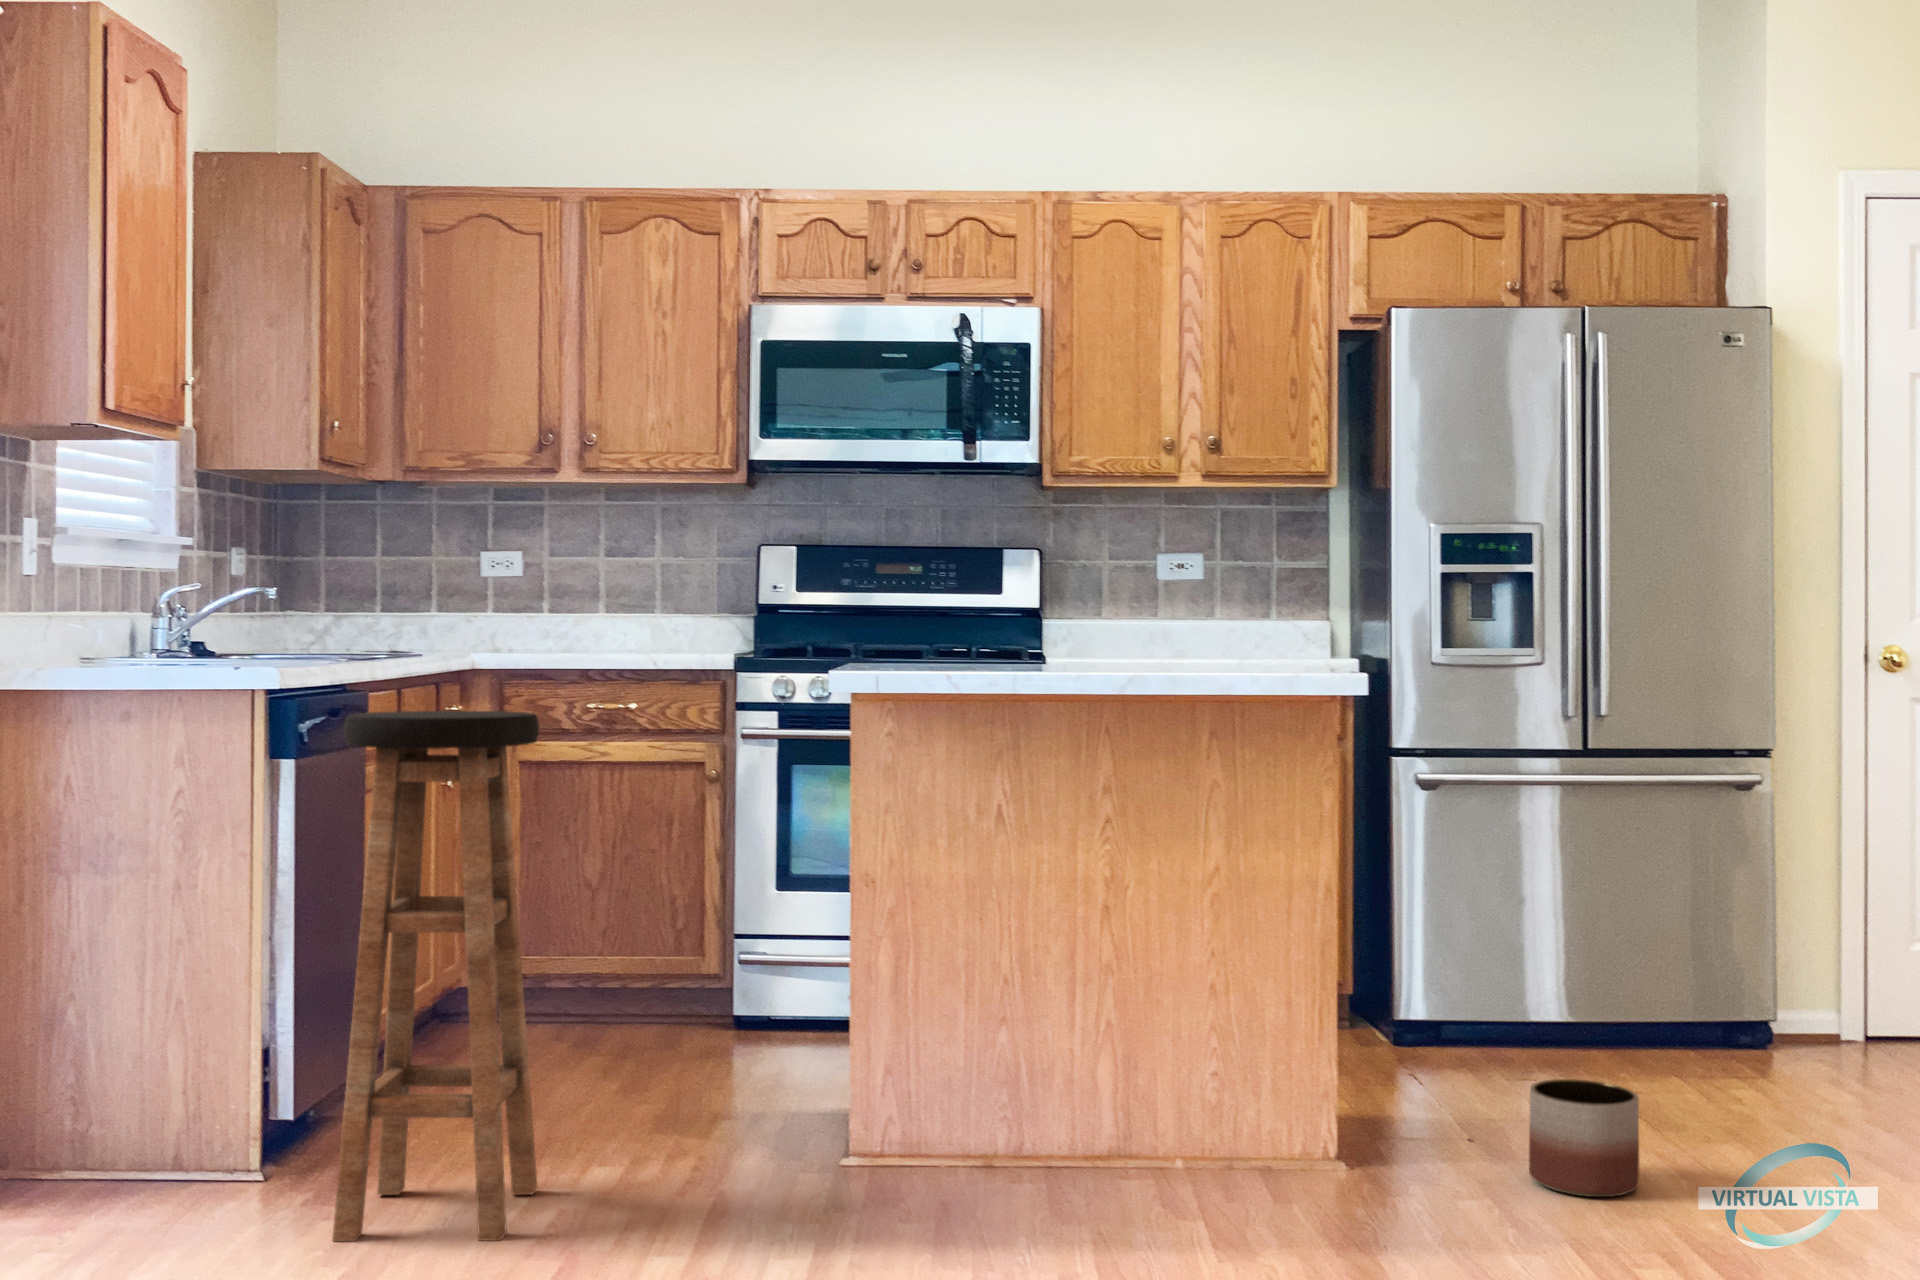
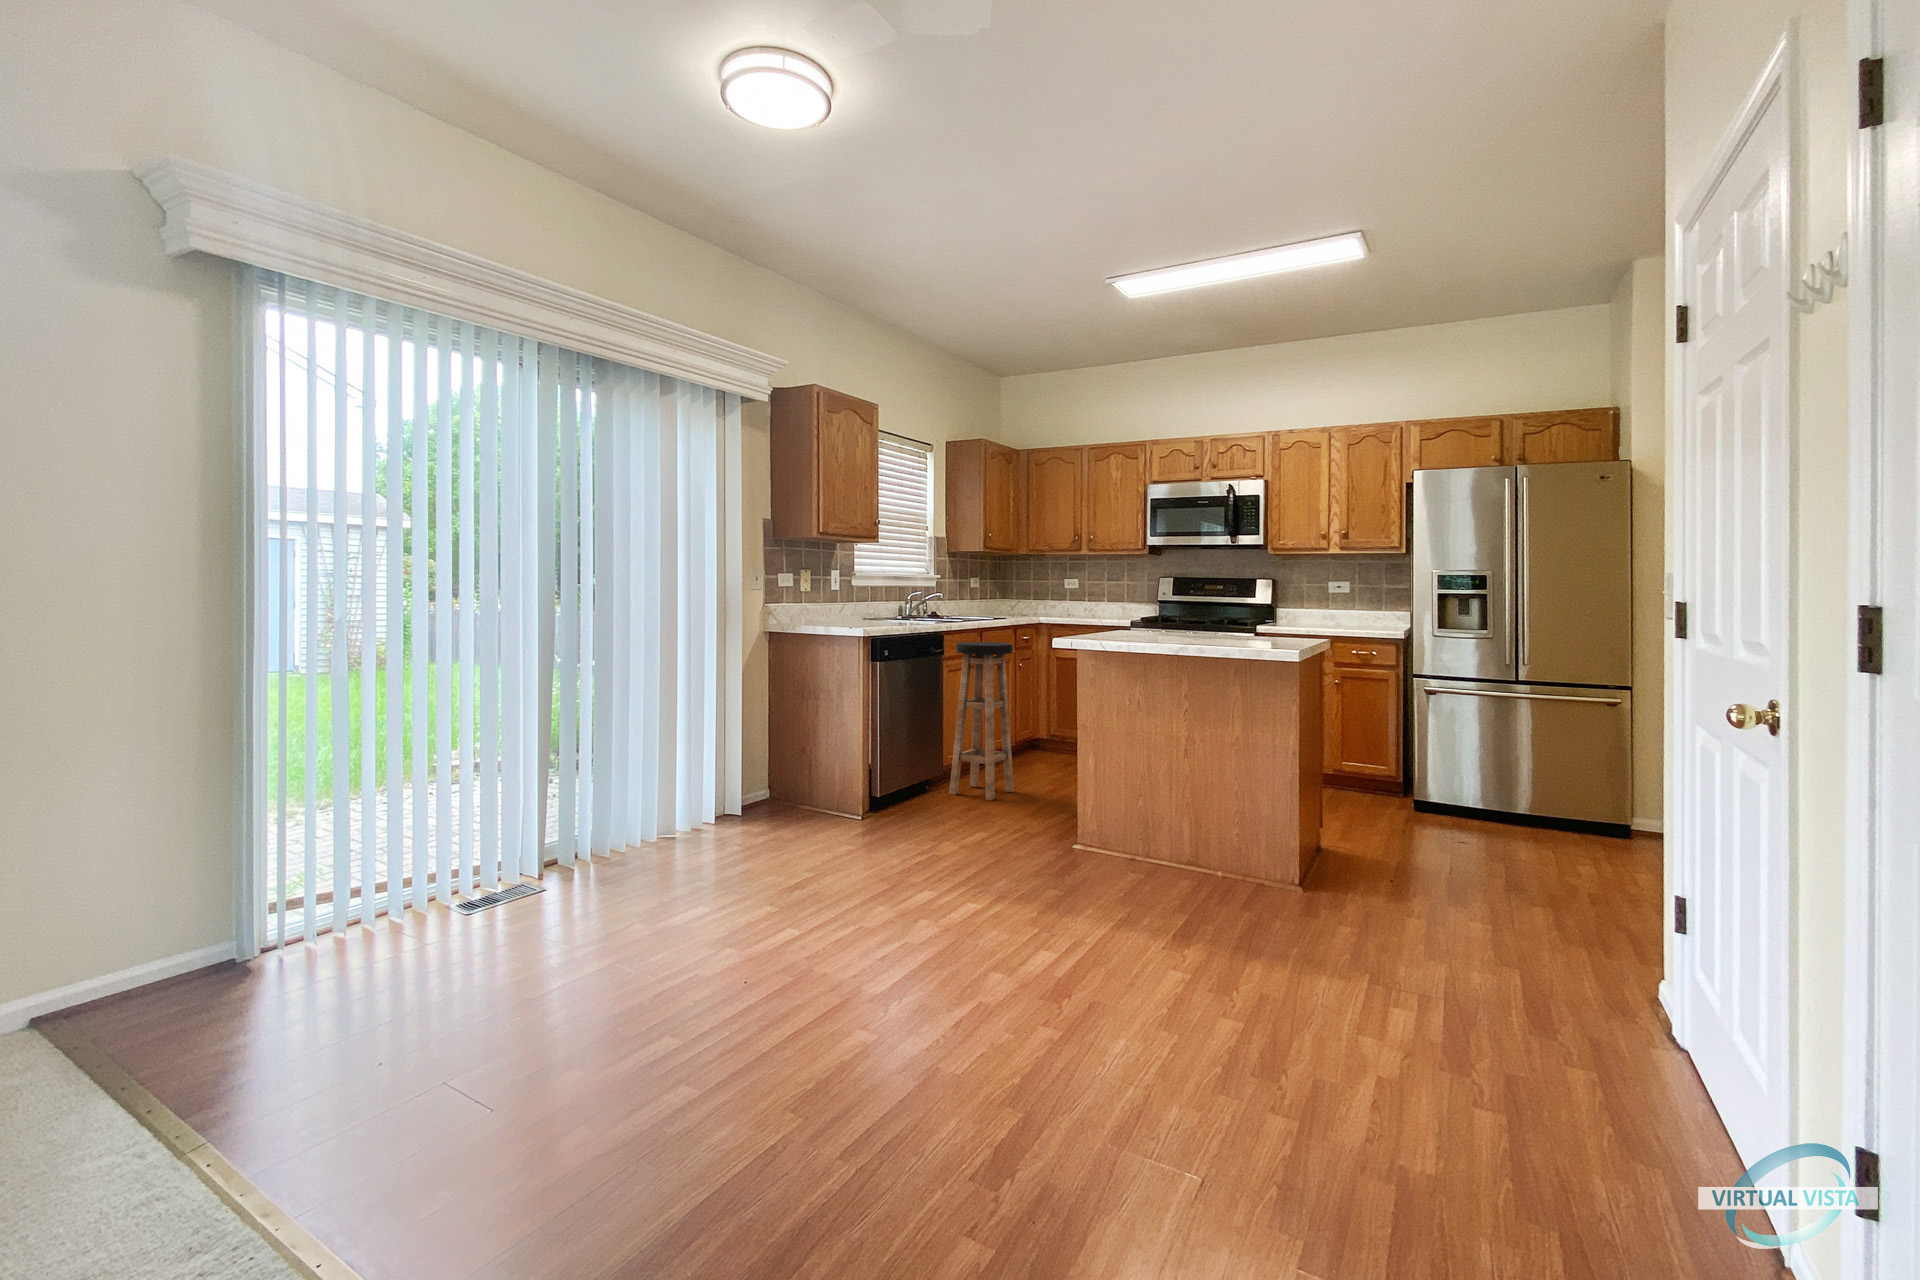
planter: present [1529,1079,1639,1197] -> none [1352,803,1397,848]

